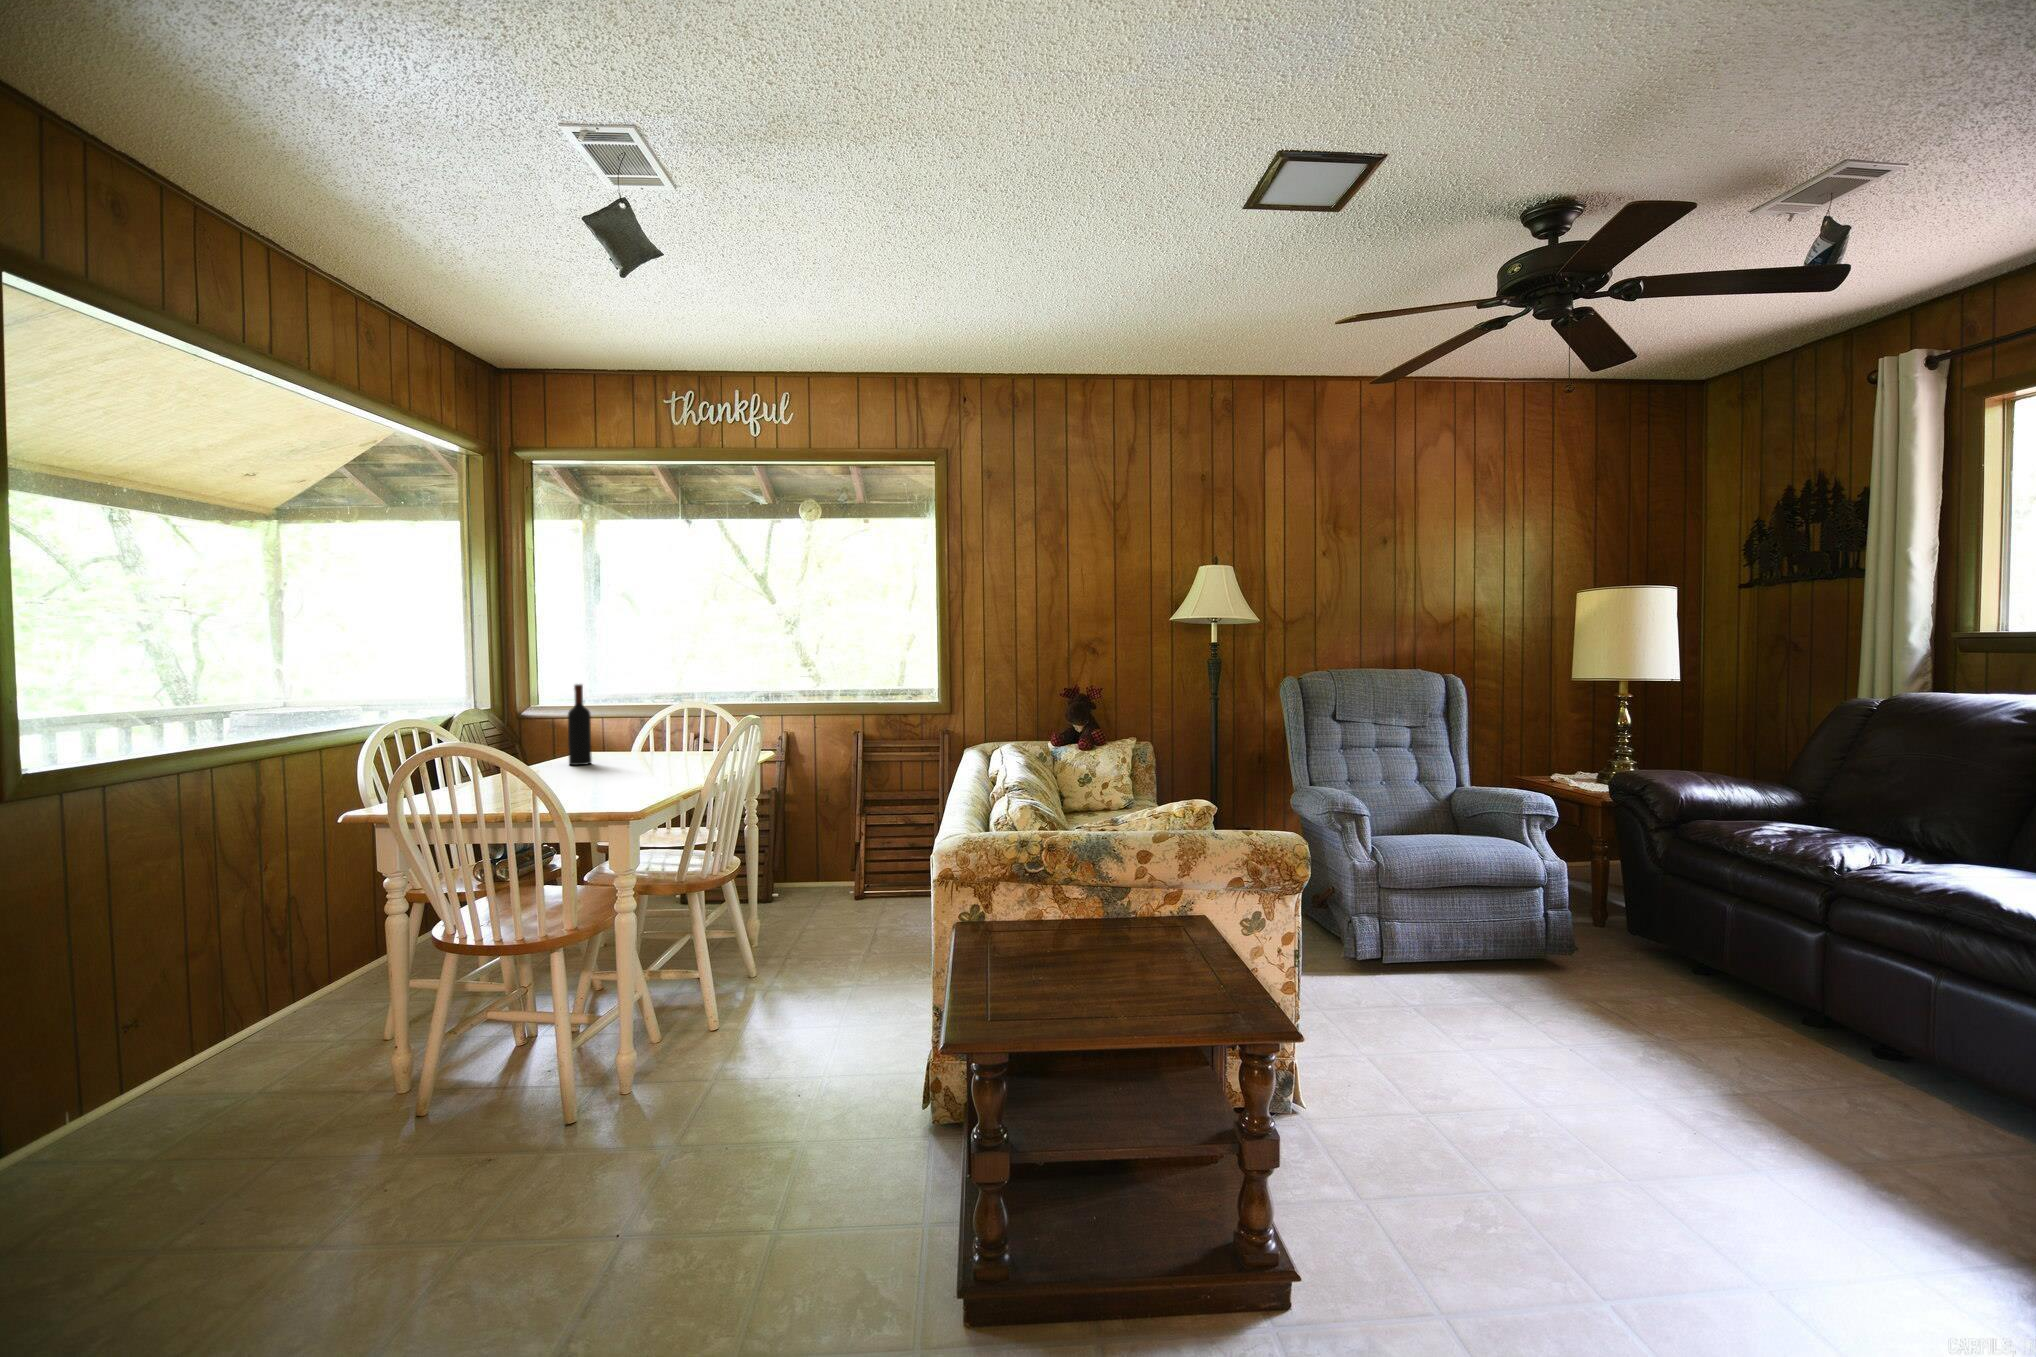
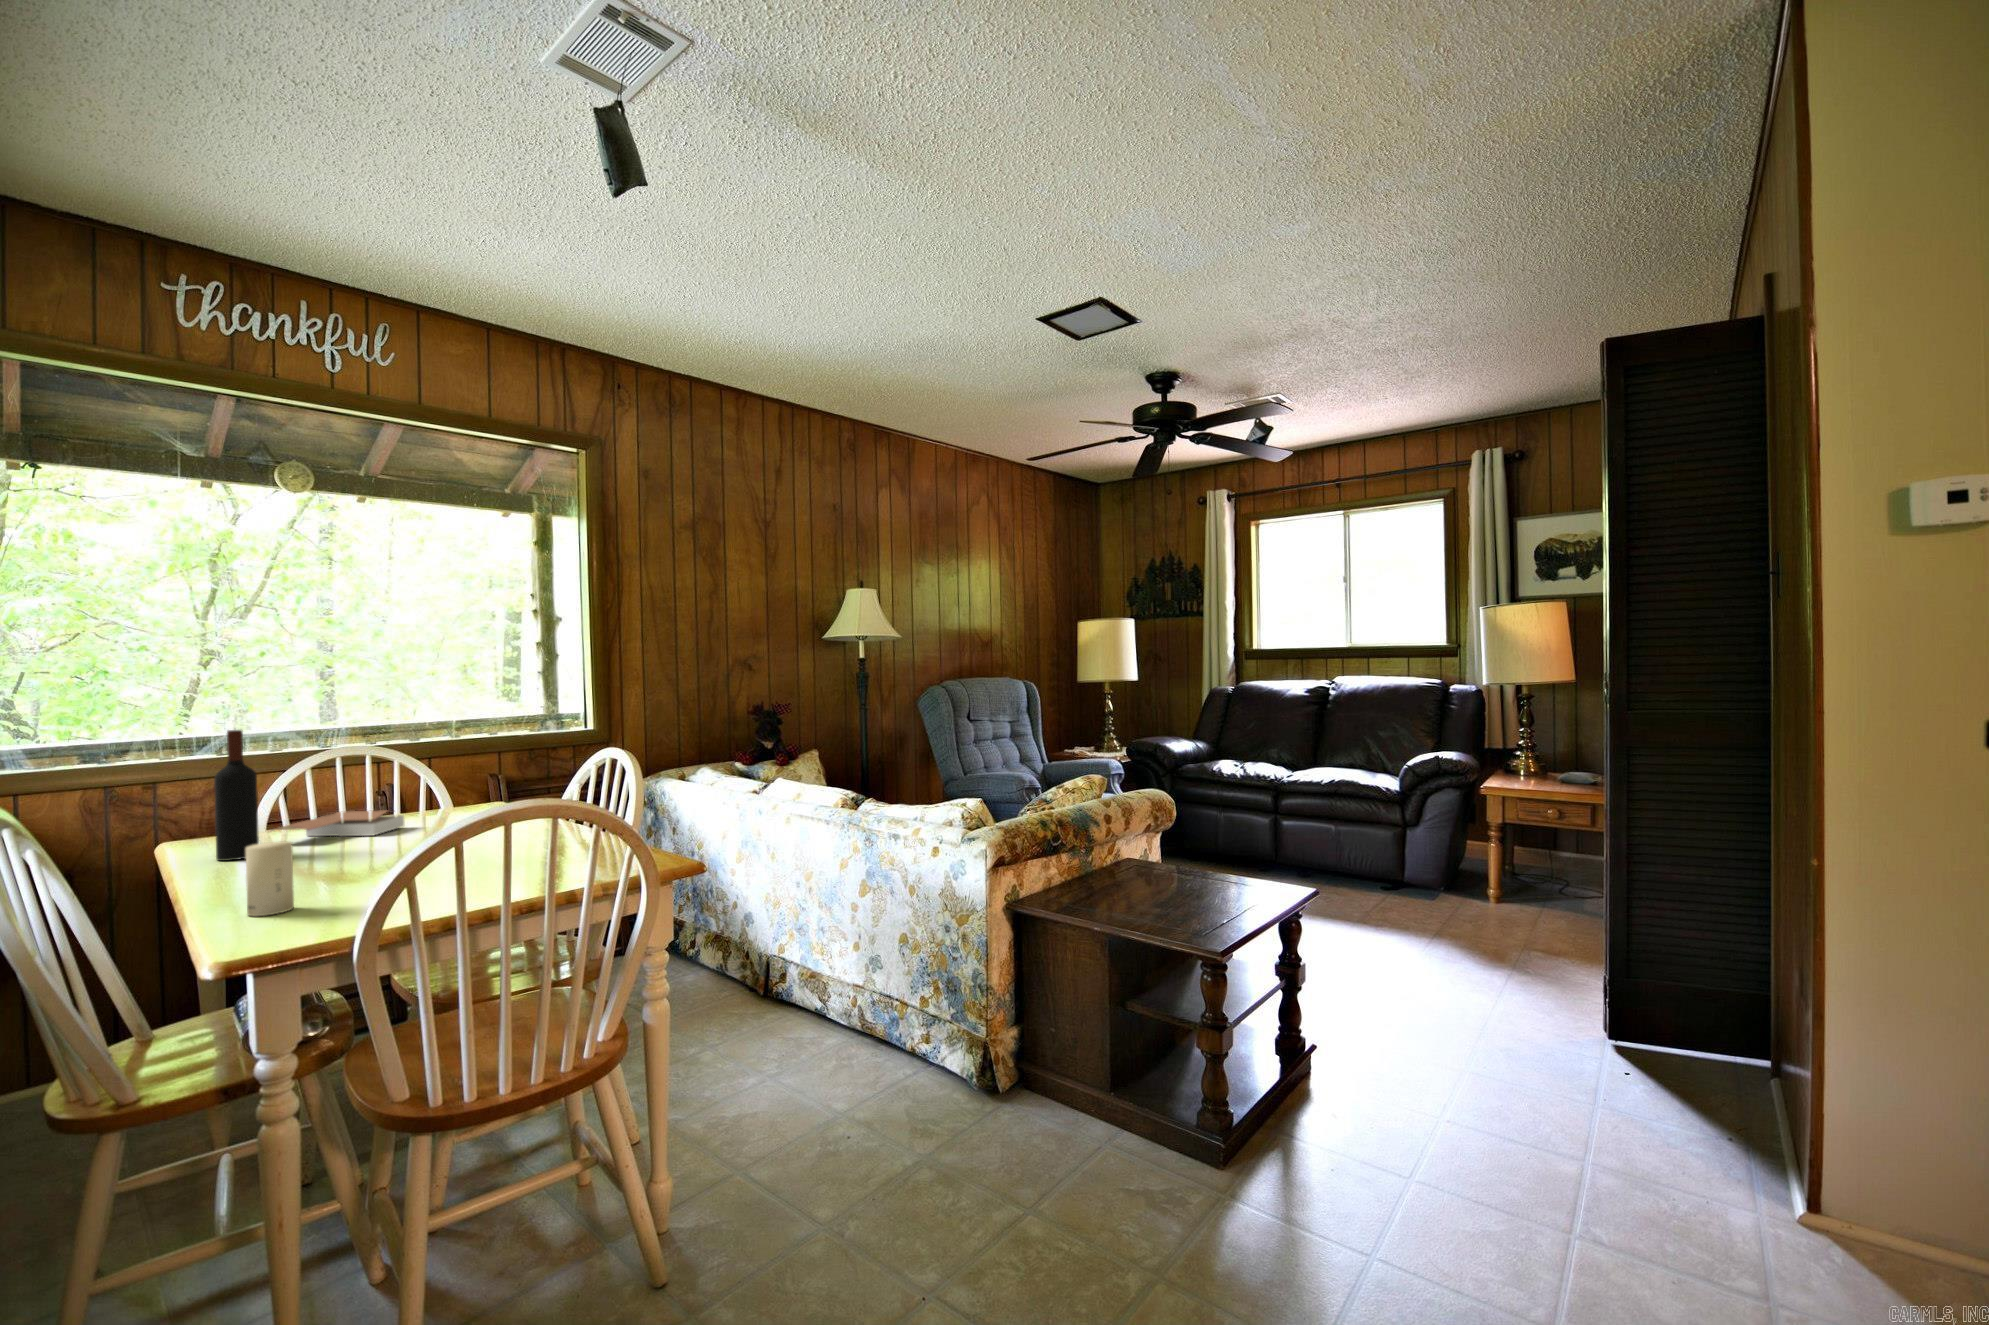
book: none [613,743,695,762] -> present [271,810,404,836]
candle: none [448,756,476,800] -> present [246,841,294,916]

